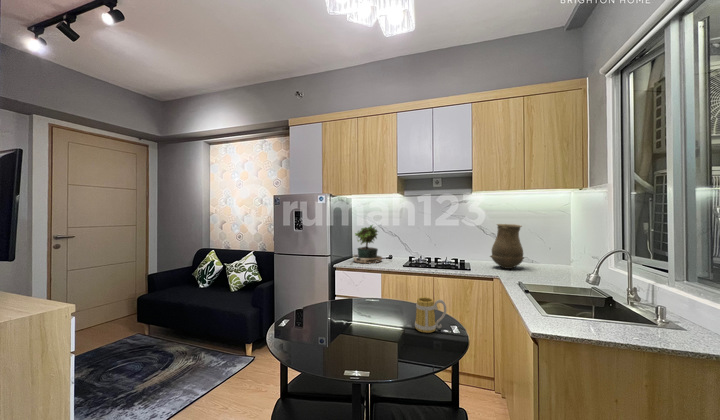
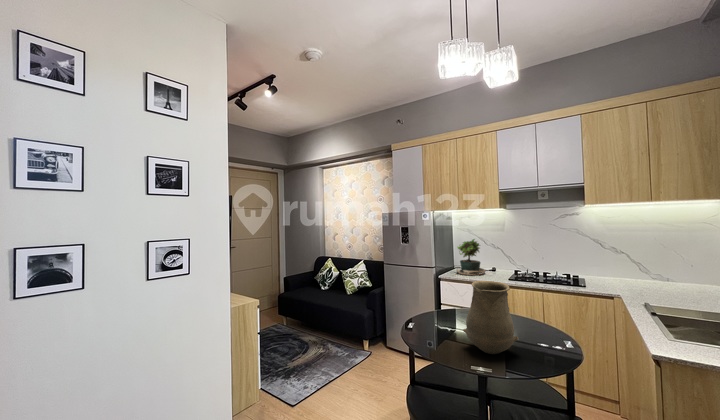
vase: present [490,224,524,269] -> present [463,281,518,354]
mug: present [415,297,446,333] -> none [527,312,559,345]

